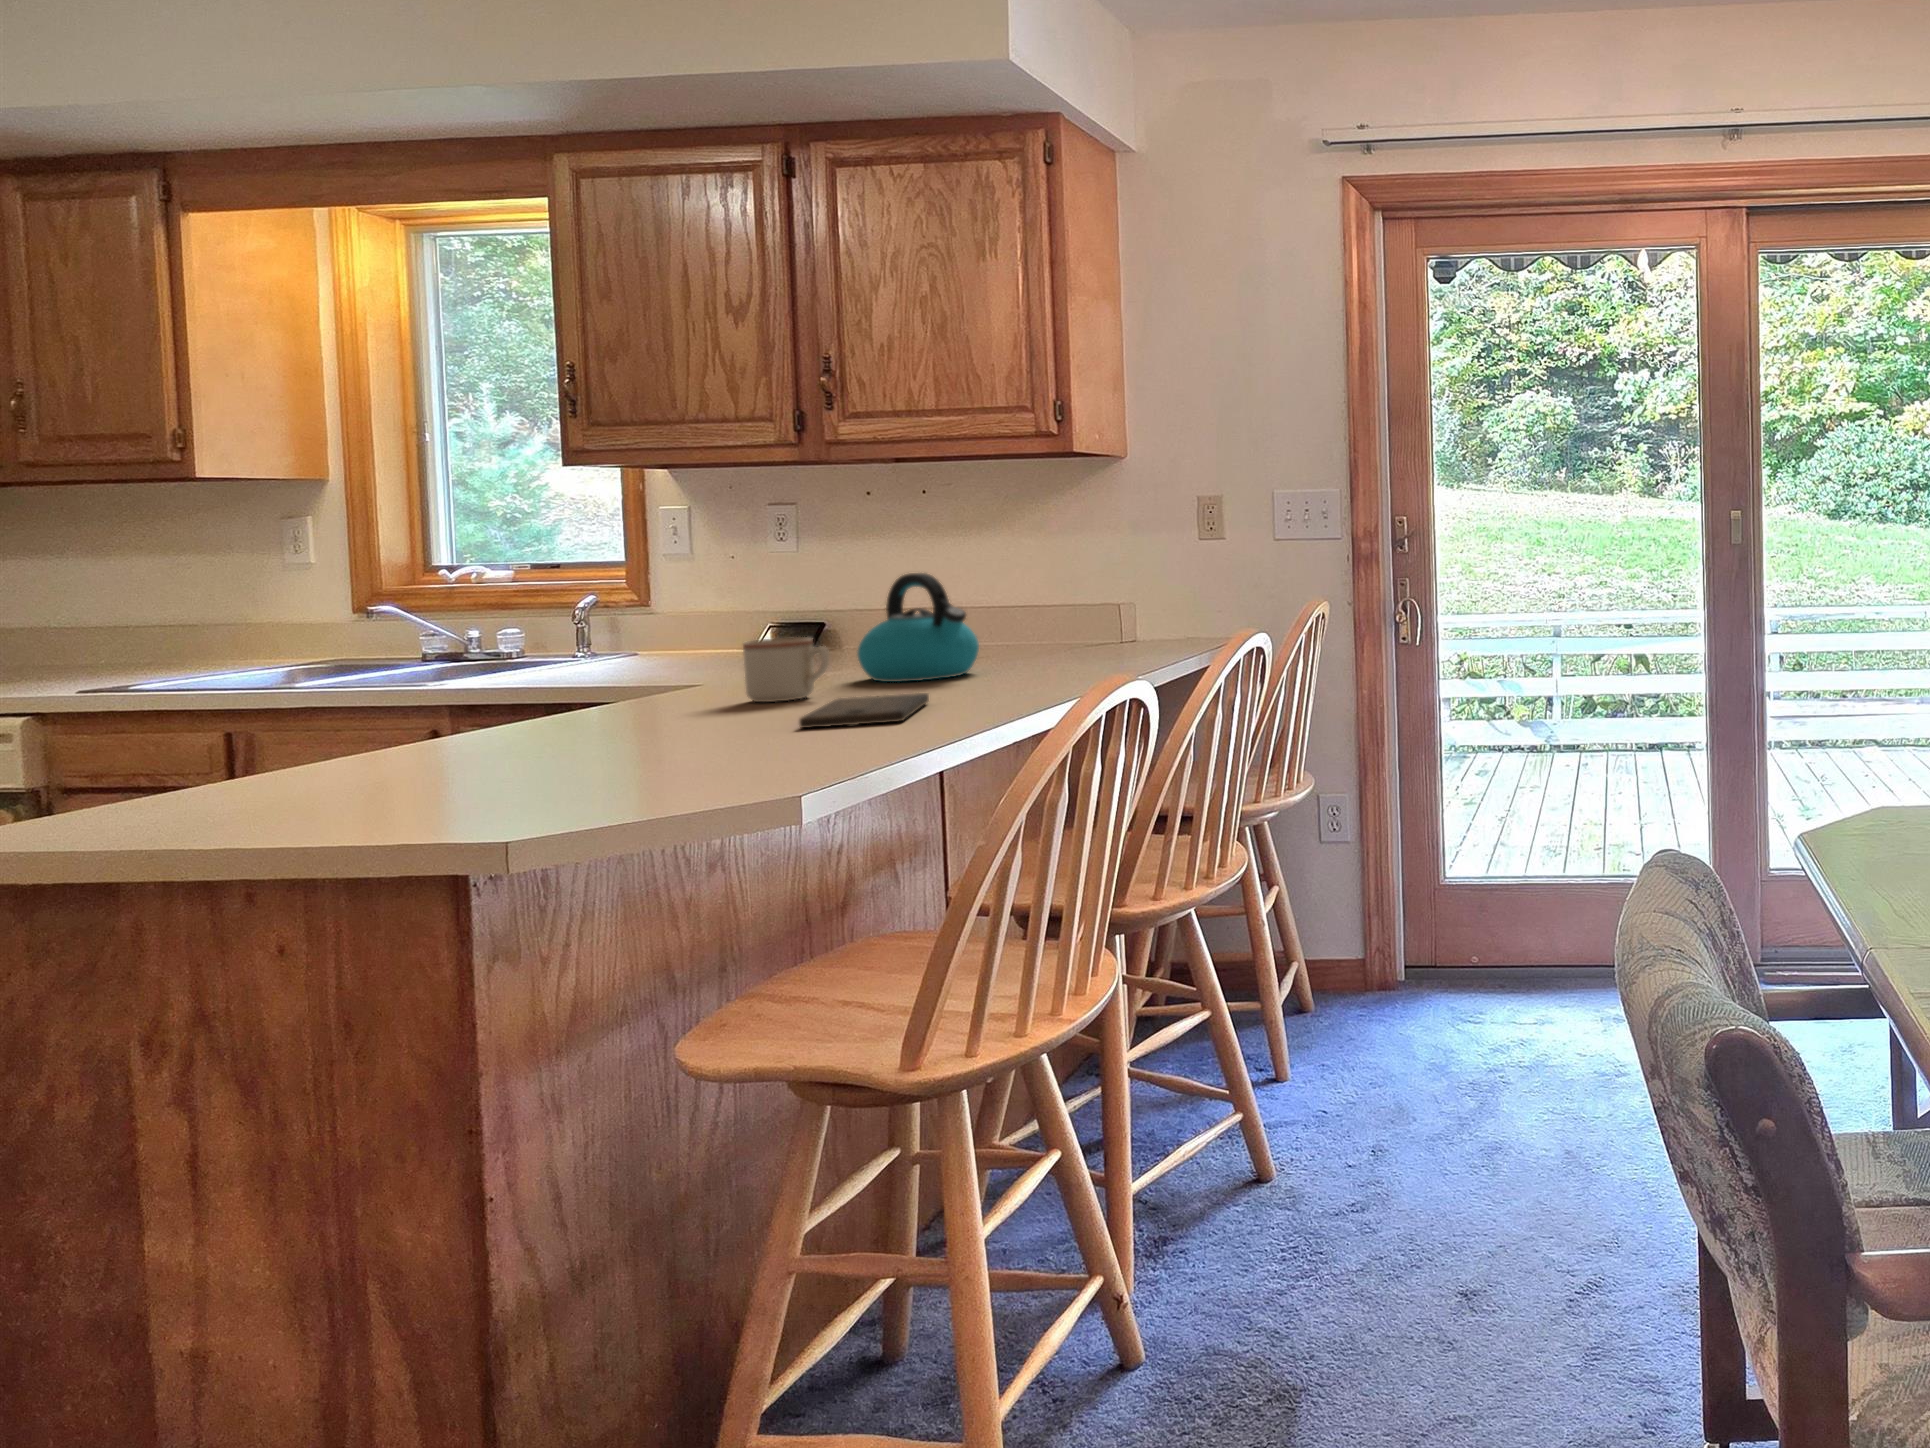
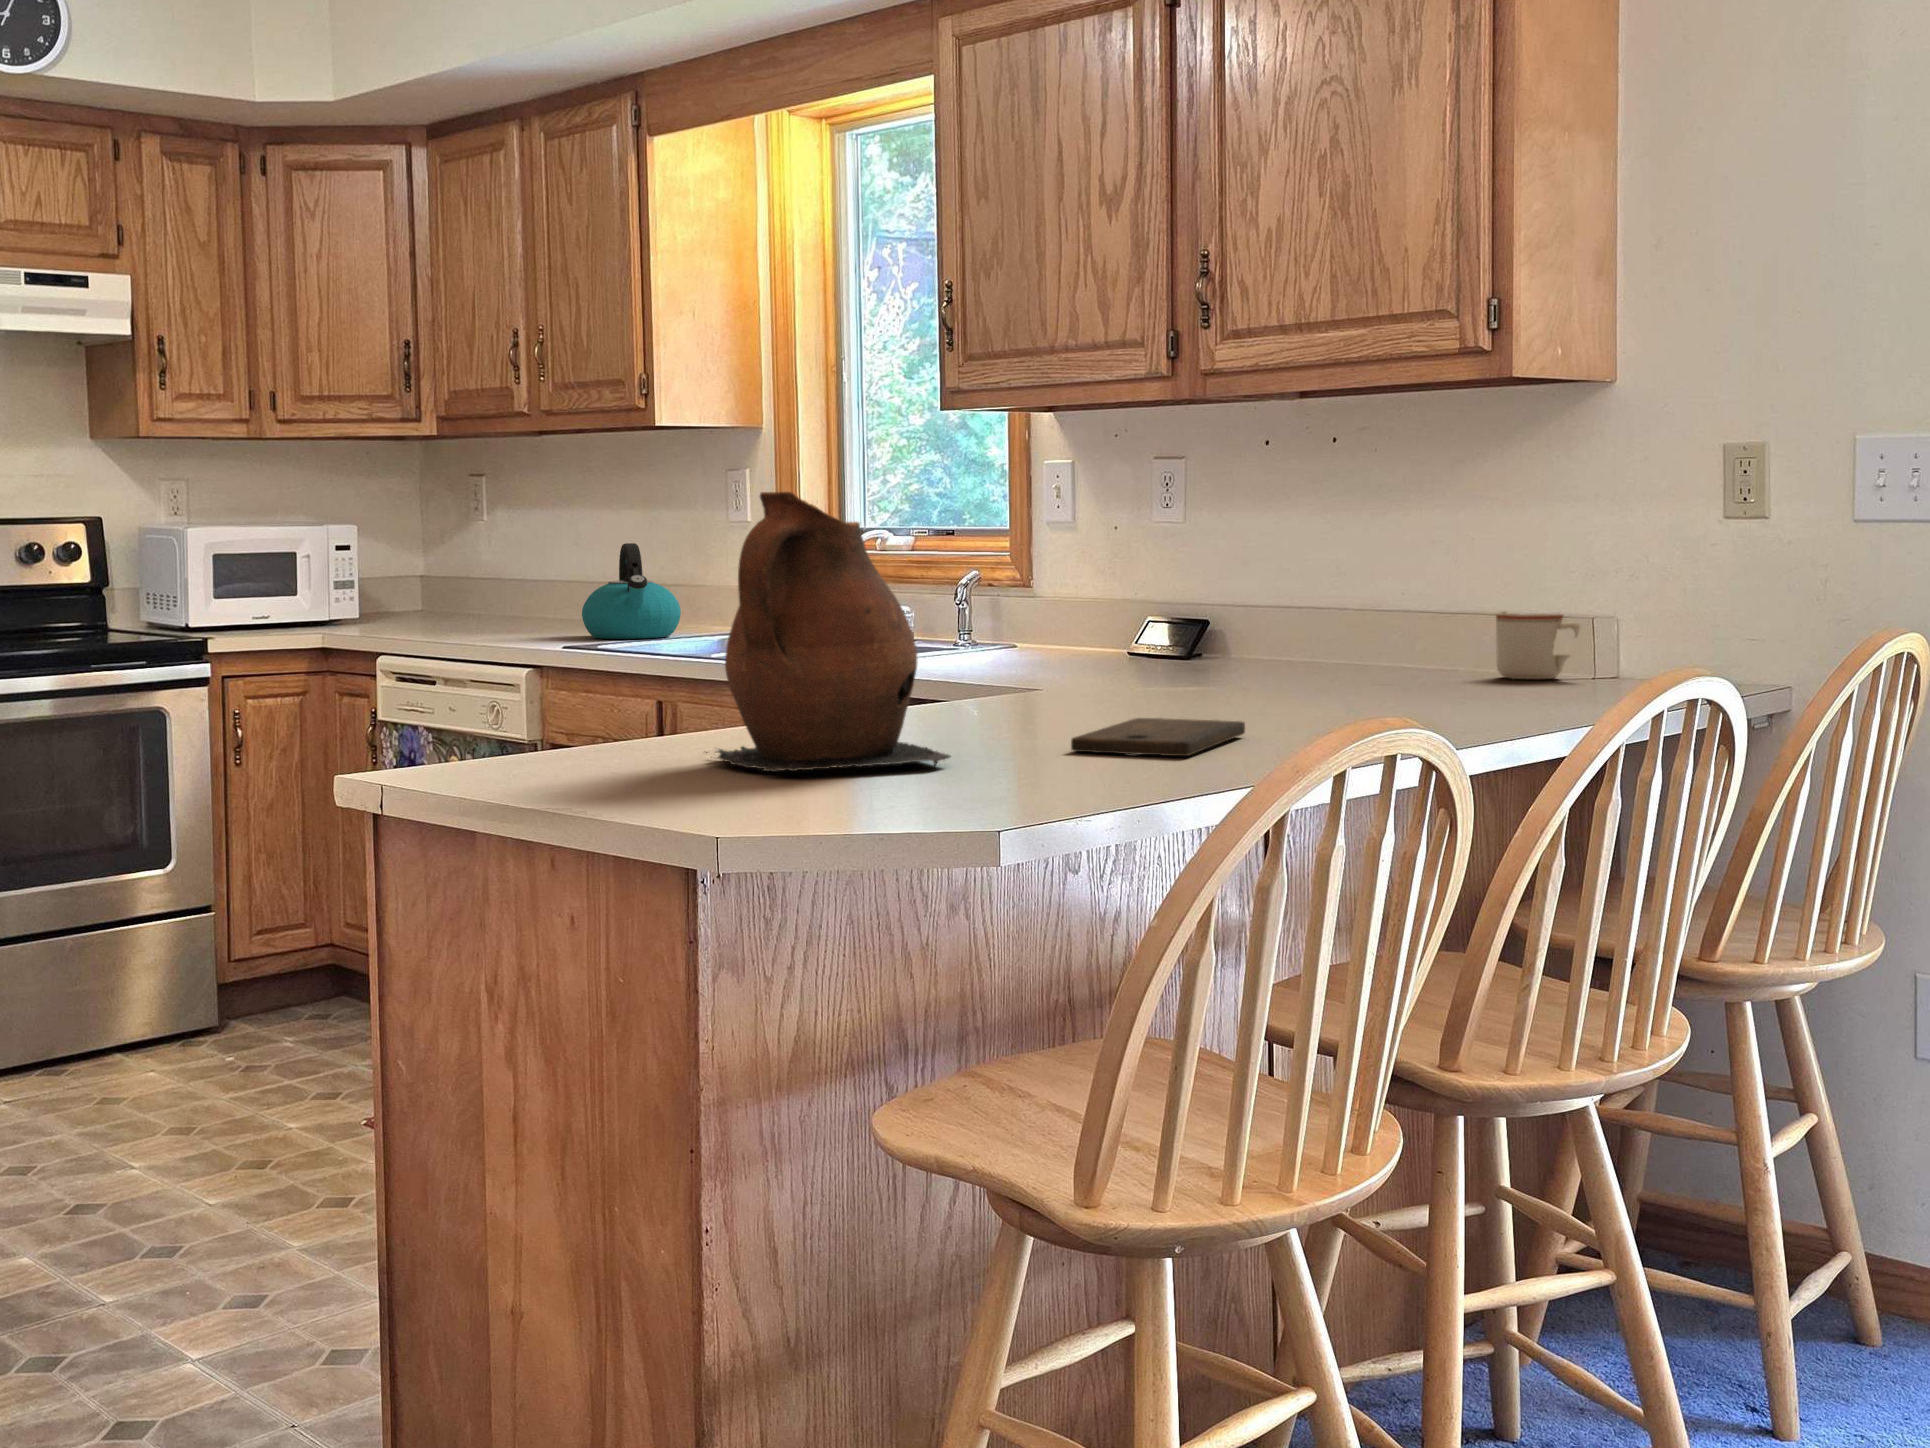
ceramic pitcher: none [429,535,703,777] -> present [706,492,950,772]
kettle: present [858,573,979,682] -> present [582,543,681,639]
mug: present [743,637,829,702] -> present [1496,612,1582,679]

